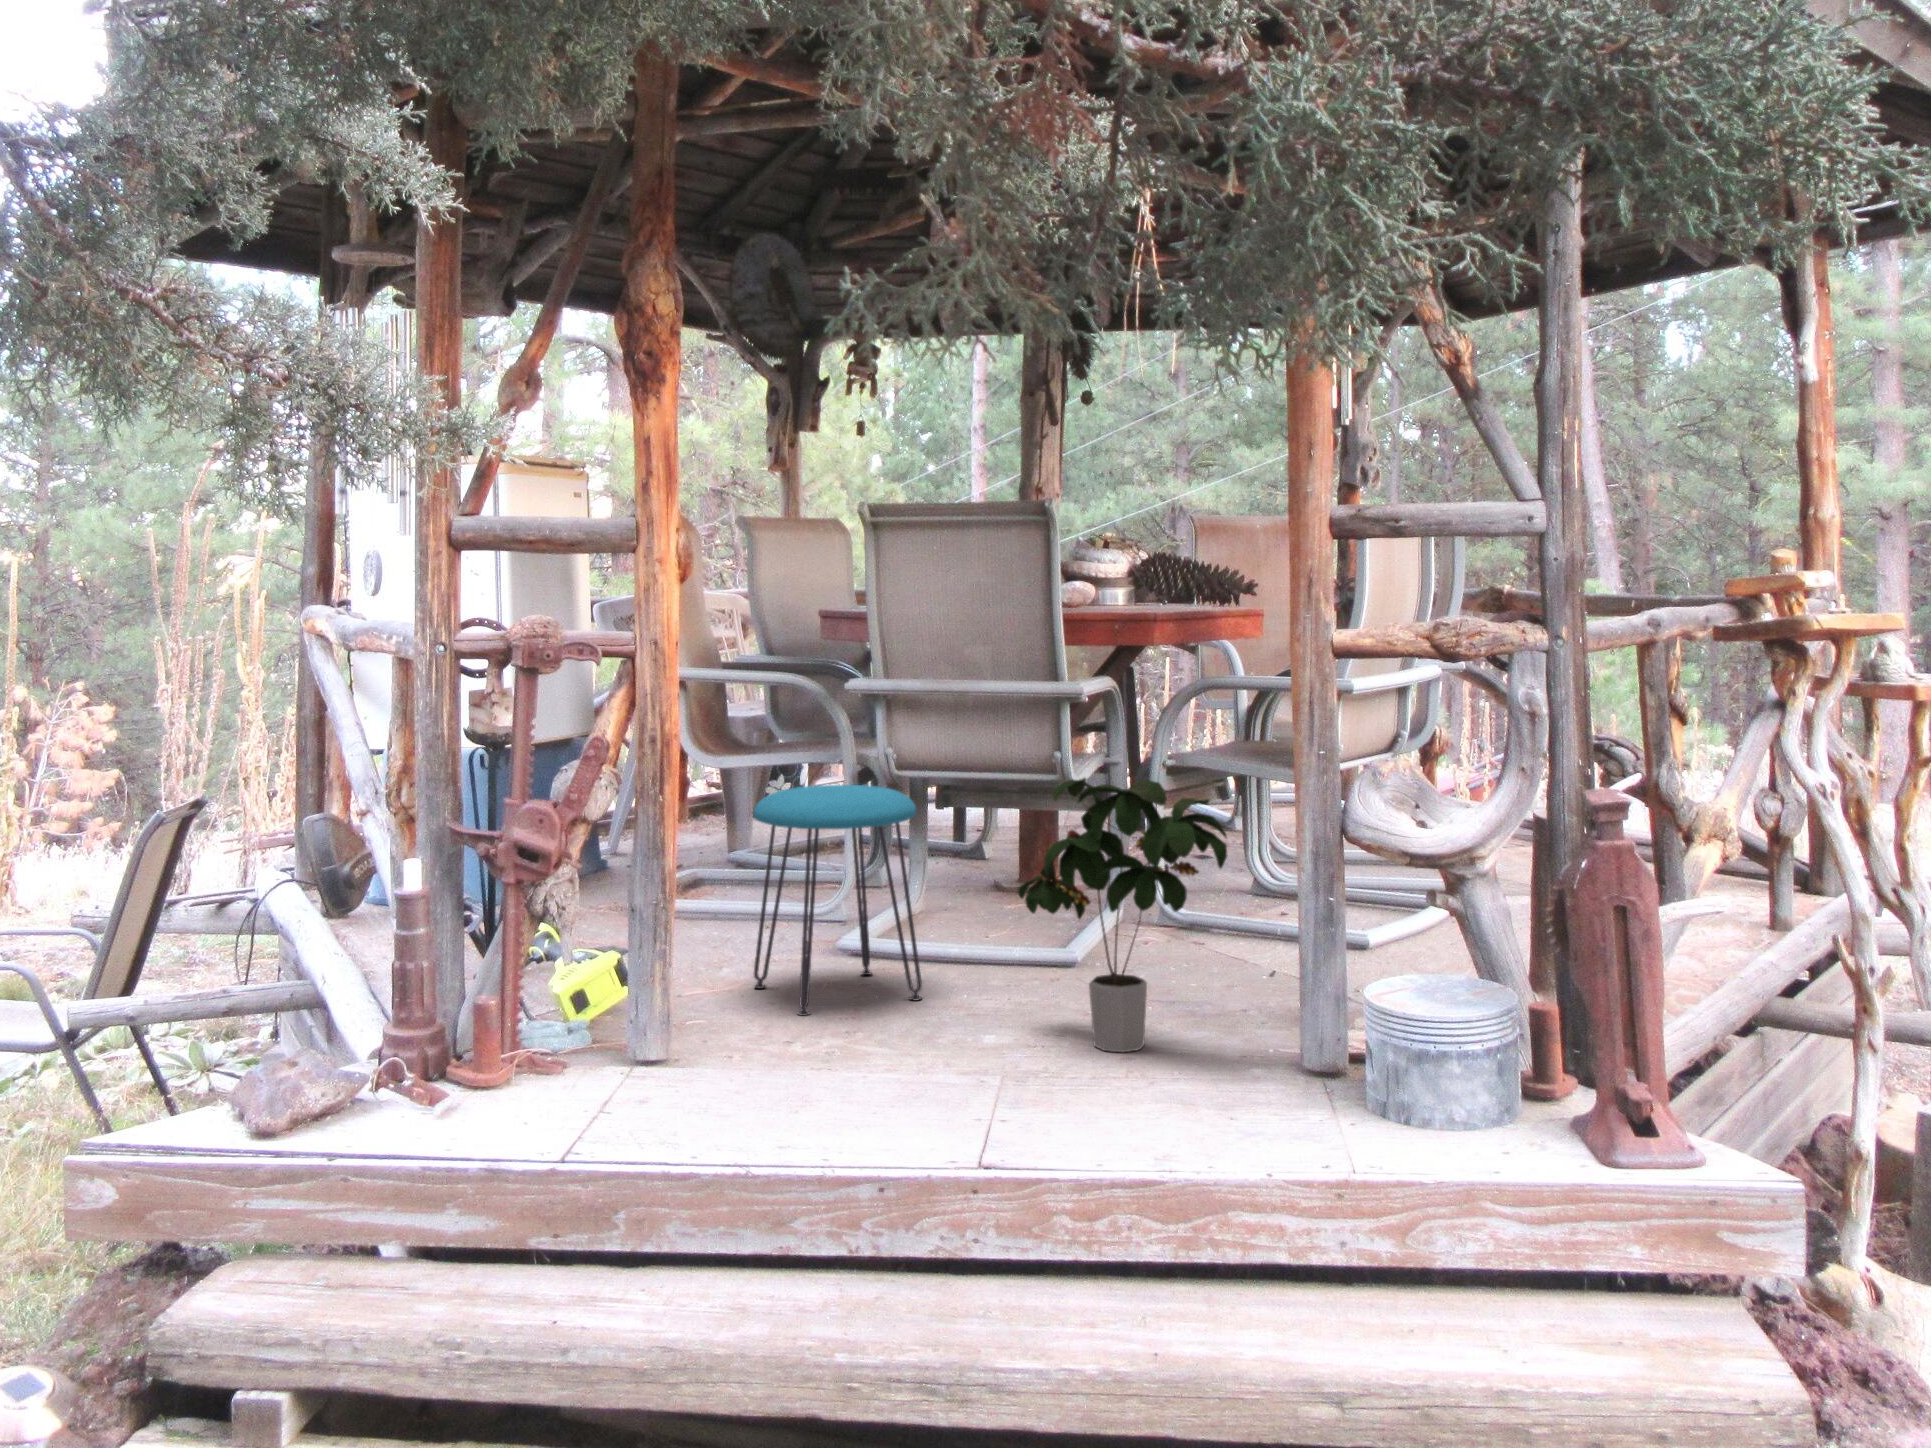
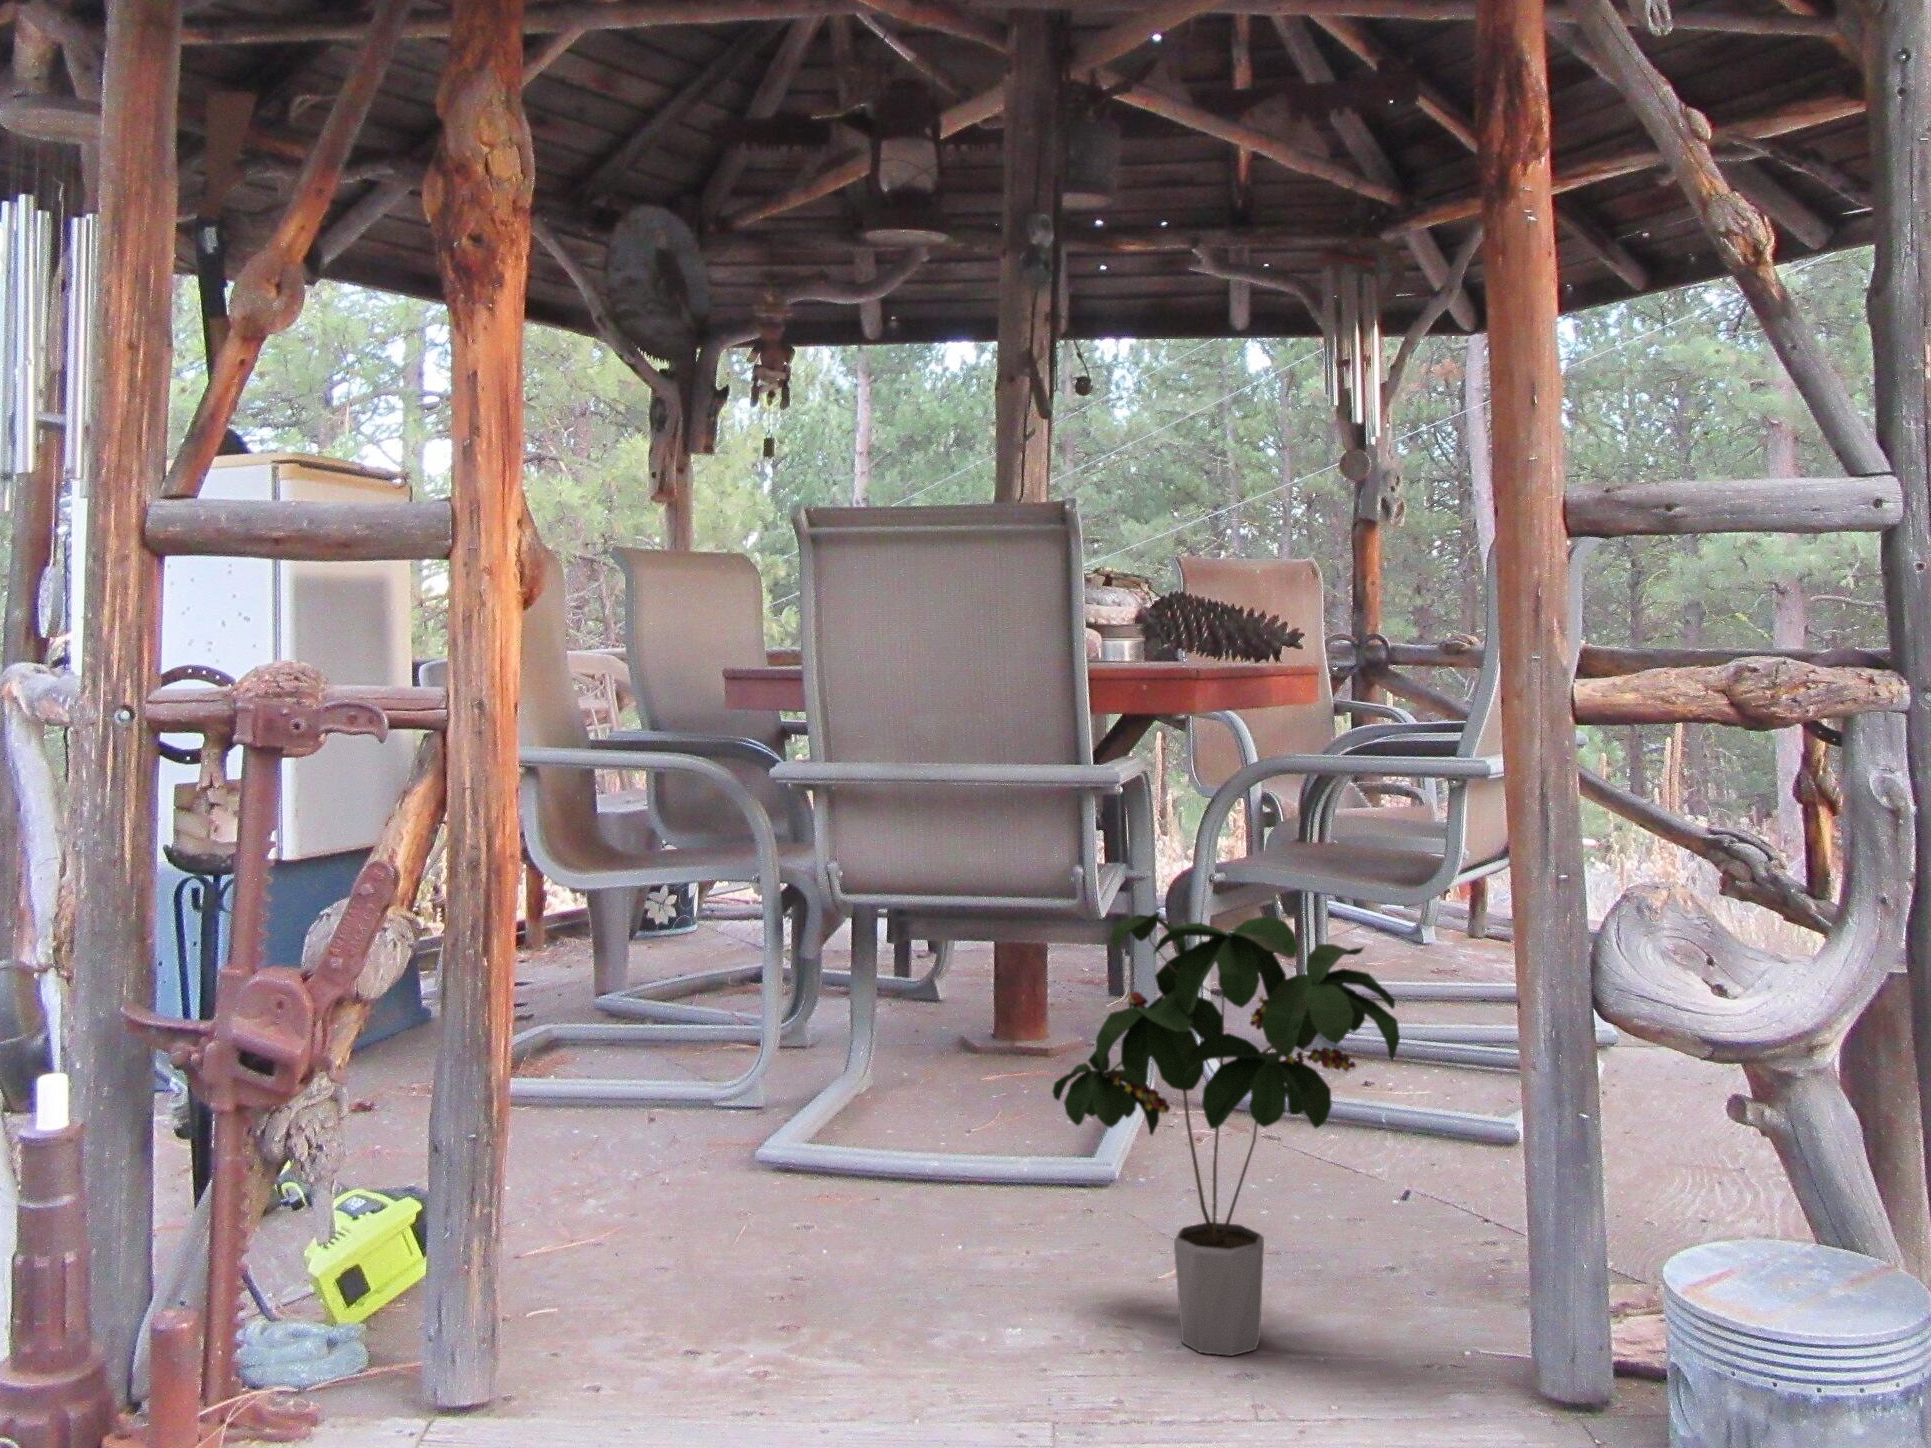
stool: present [753,785,922,1016] -> none [635,919,895,1288]

